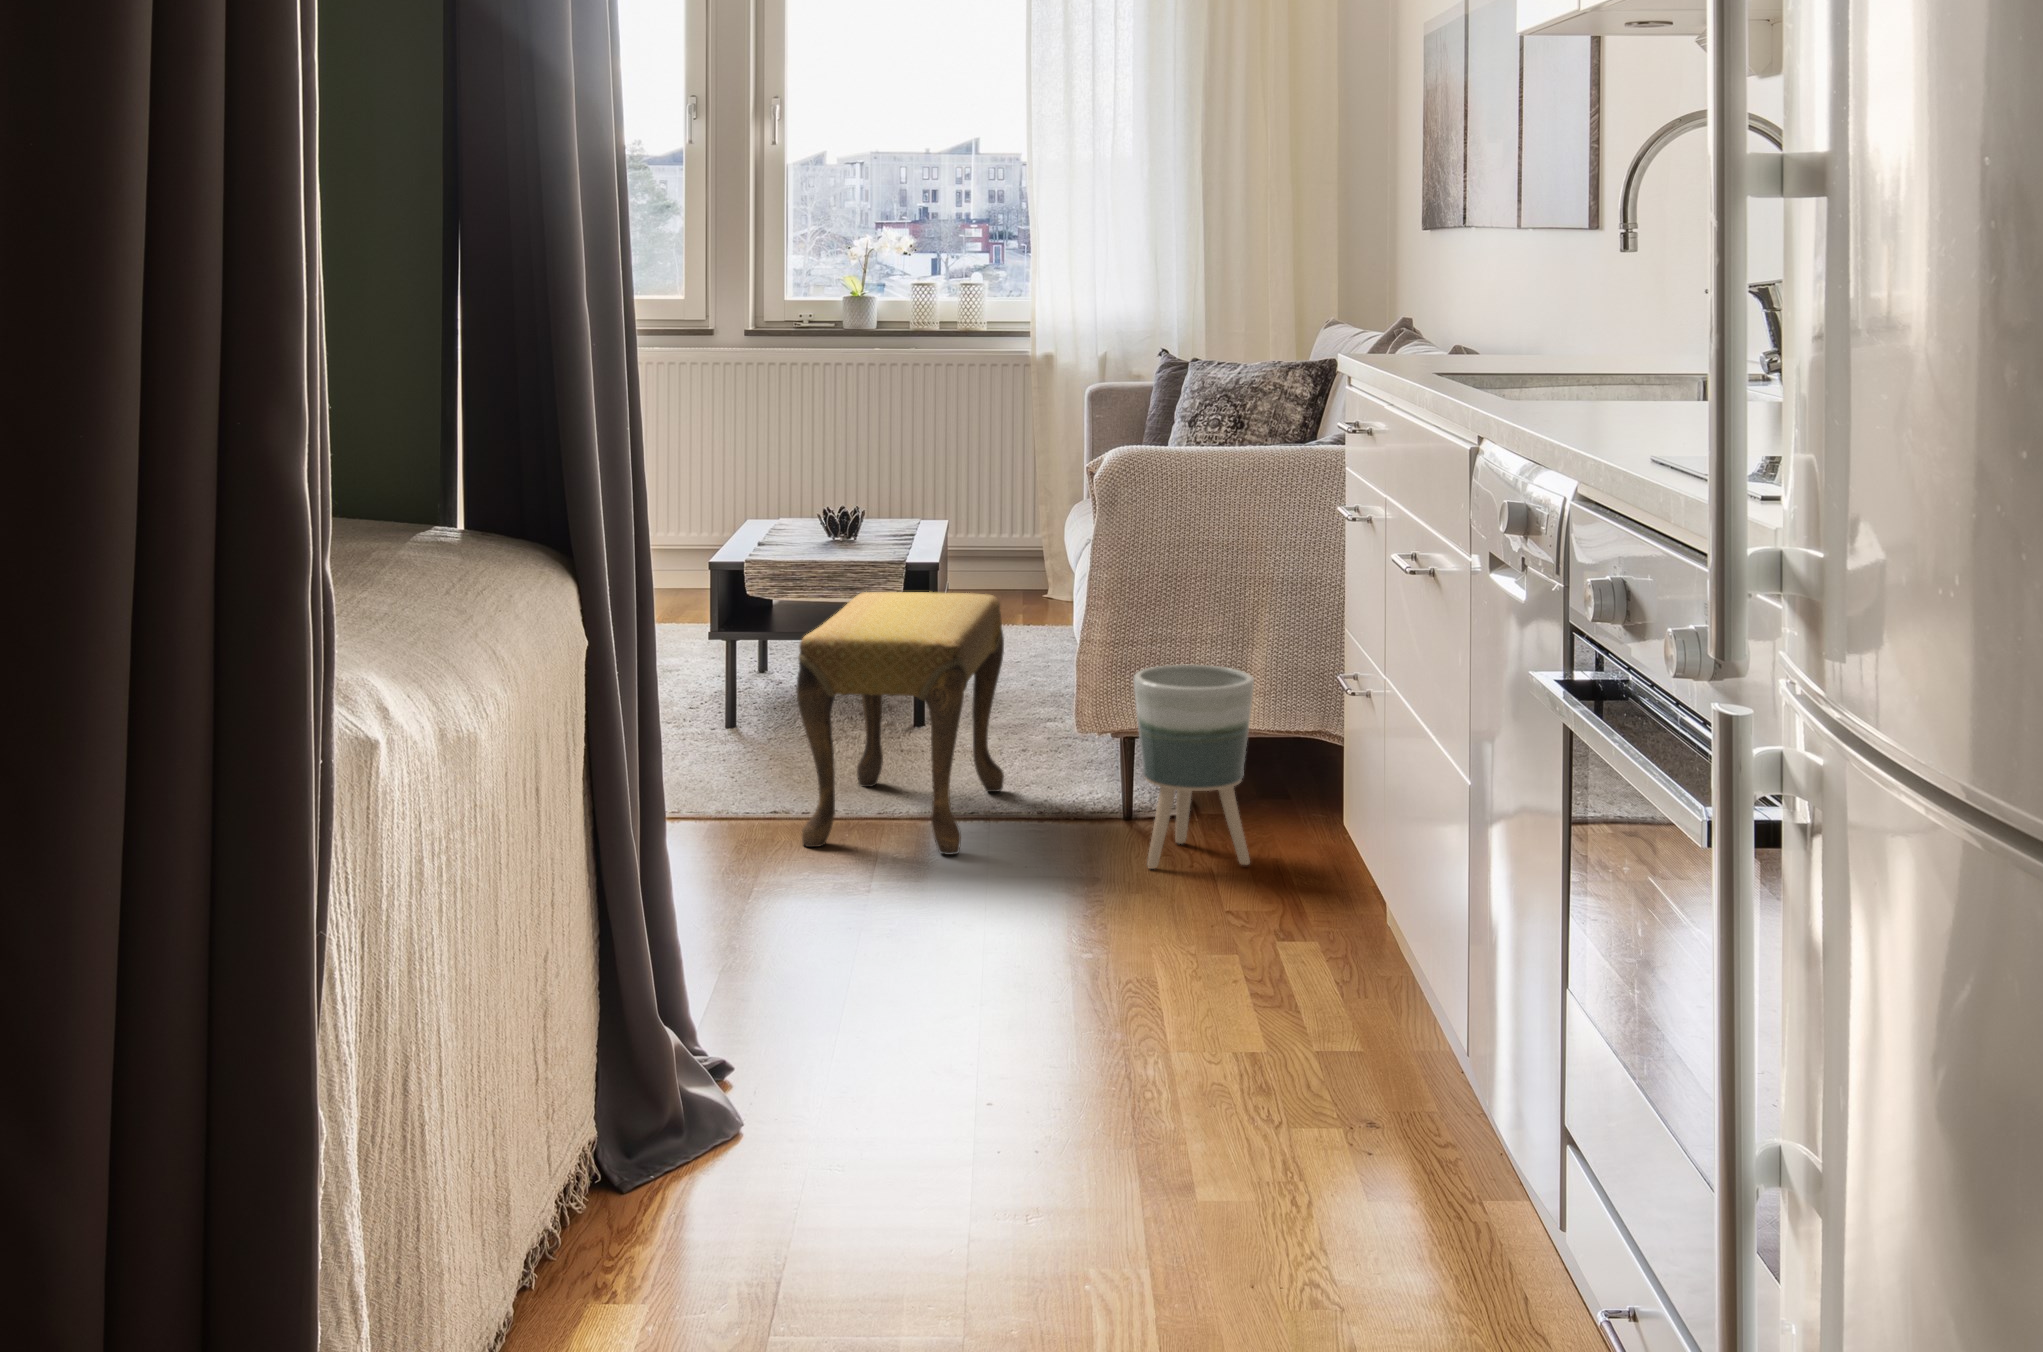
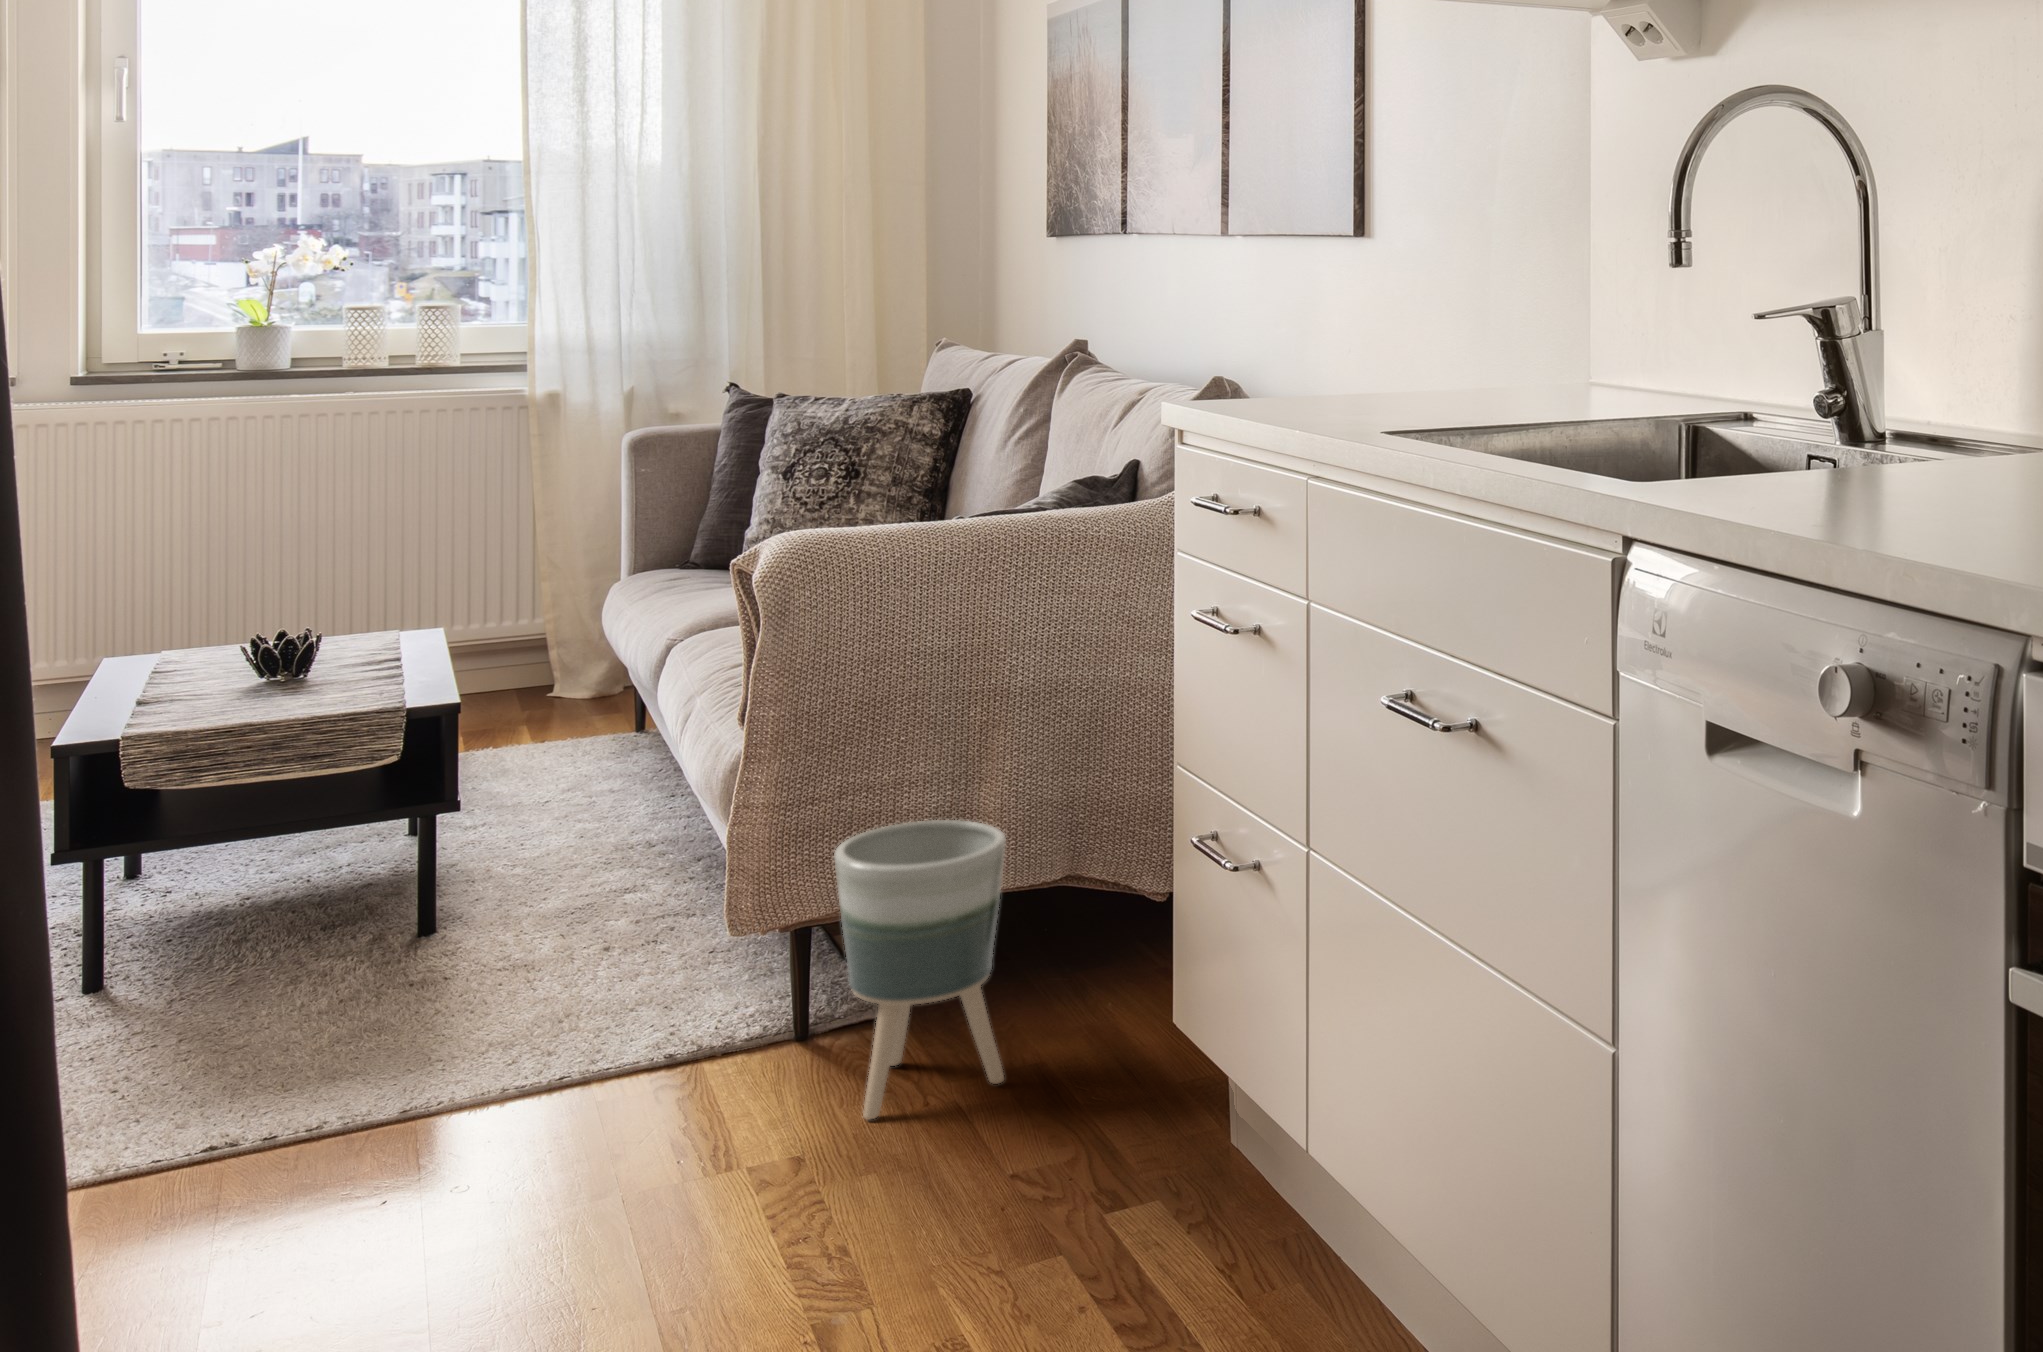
footstool: present [797,592,1004,855] -> none [271,755,601,1205]

